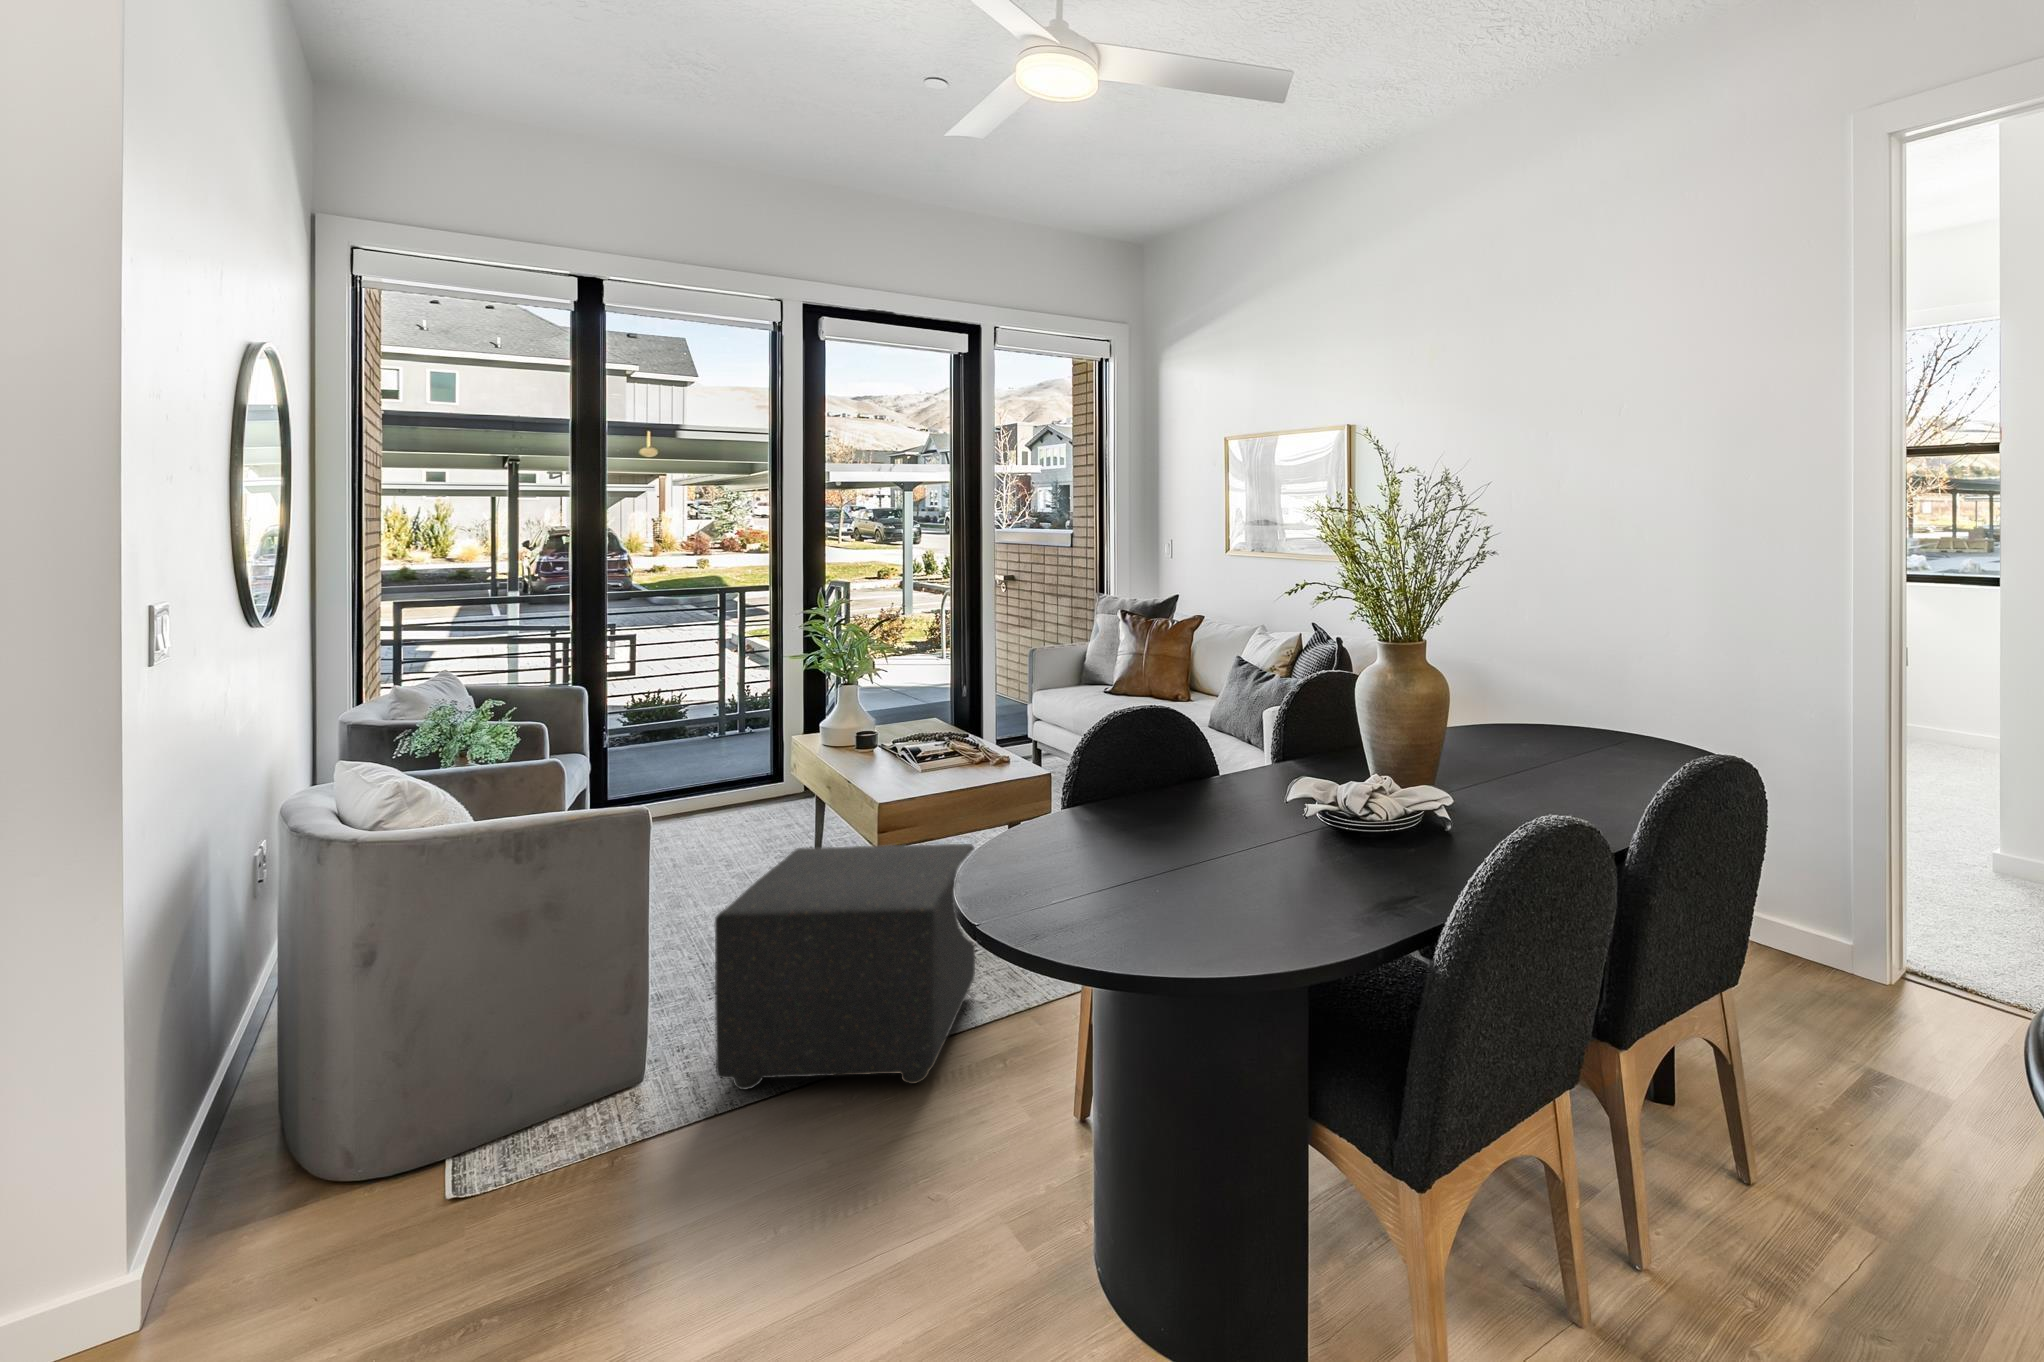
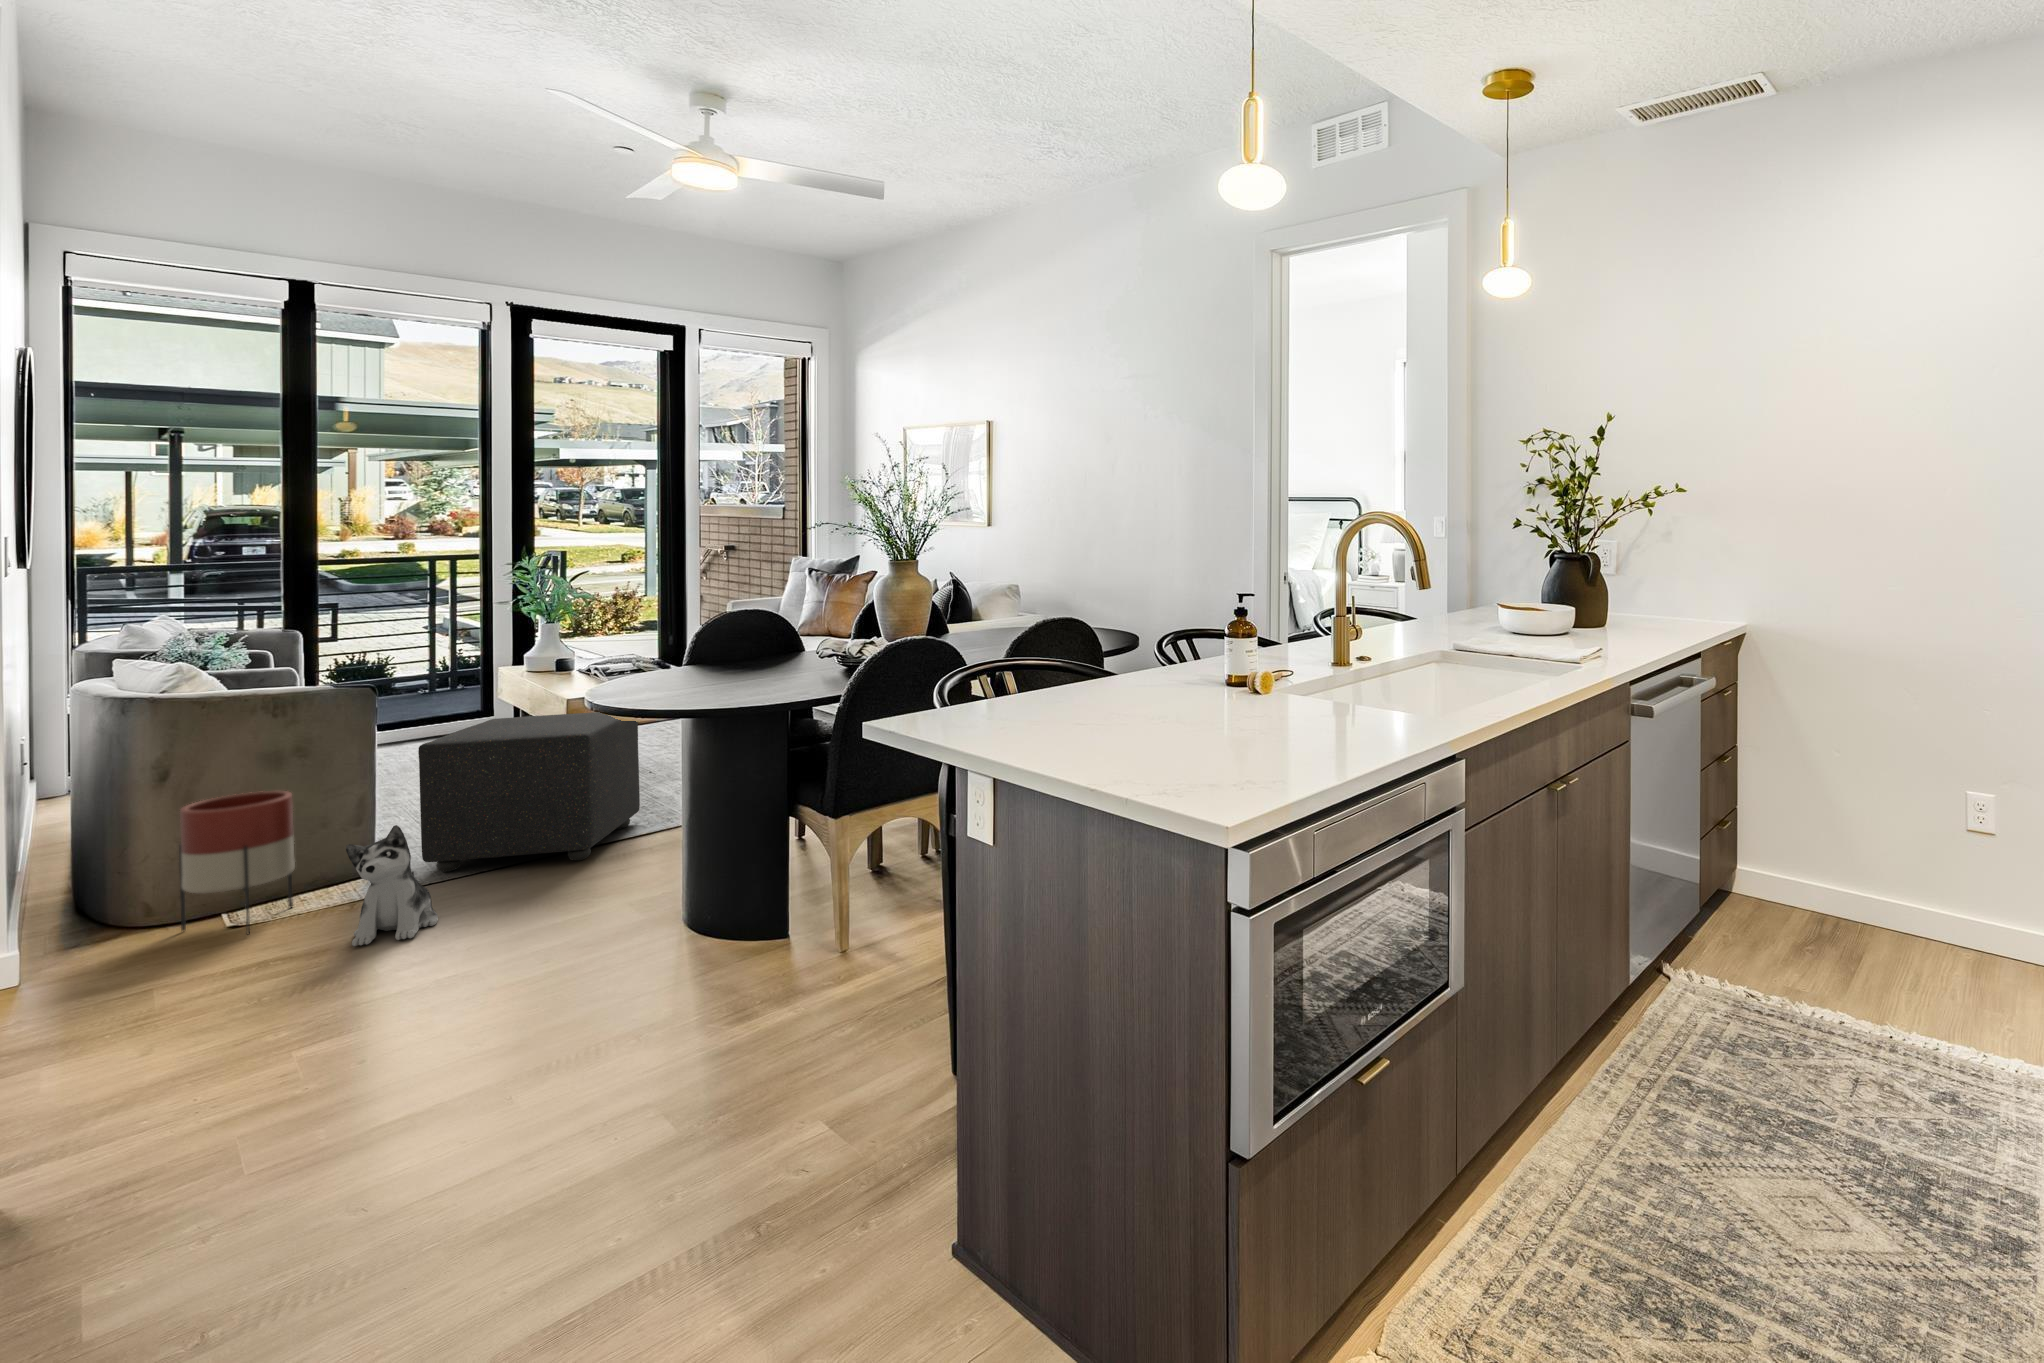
planter: none [405,991,553,1232] -> present [179,791,295,934]
plush toy: none [620,1095,743,1296] -> present [346,825,438,946]

